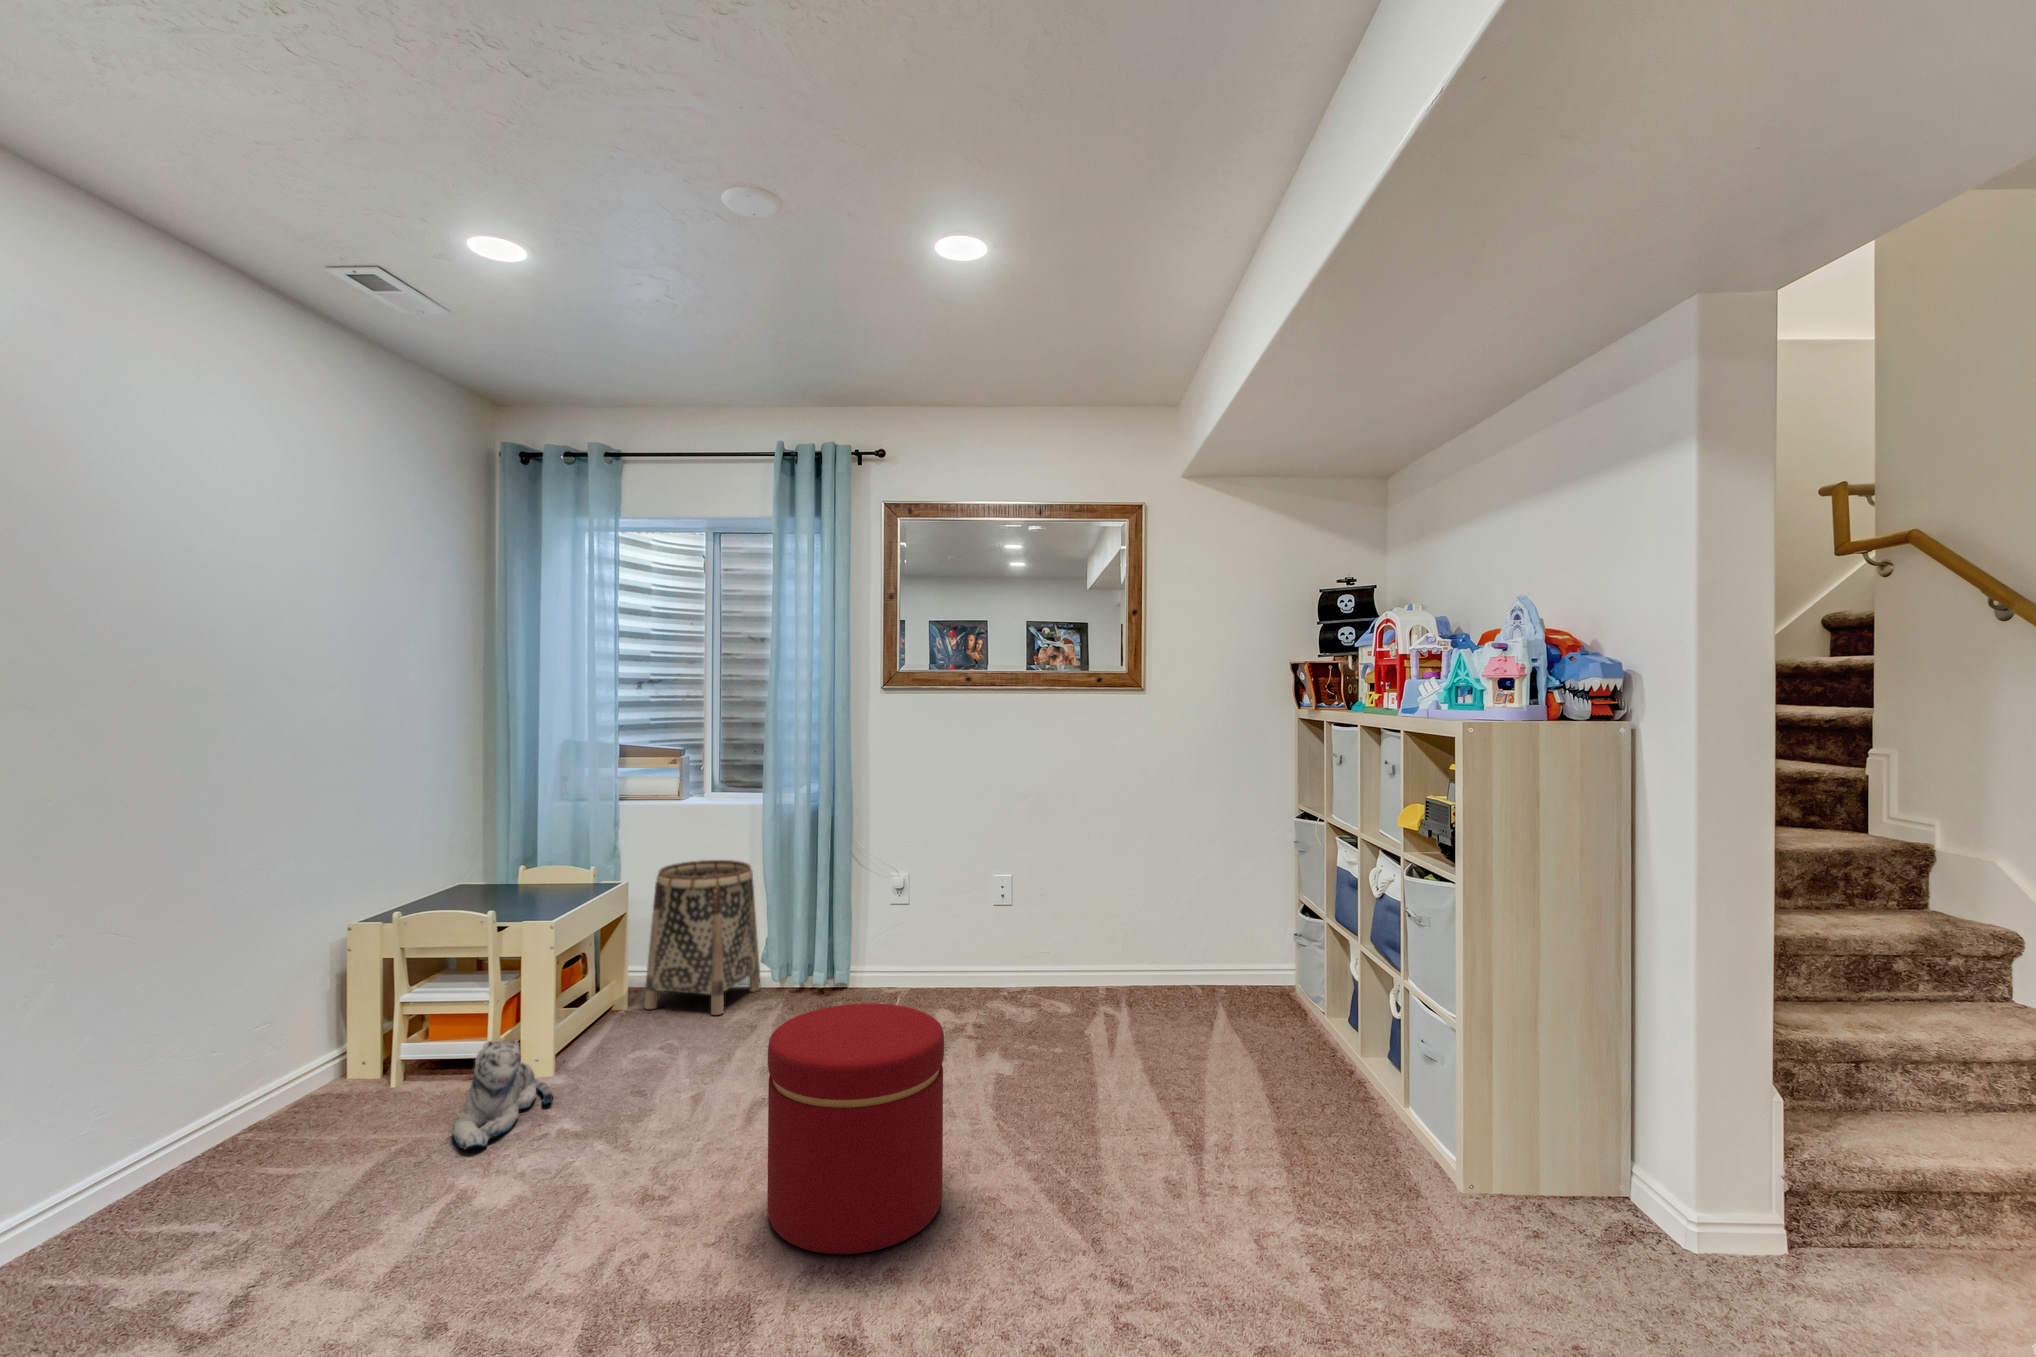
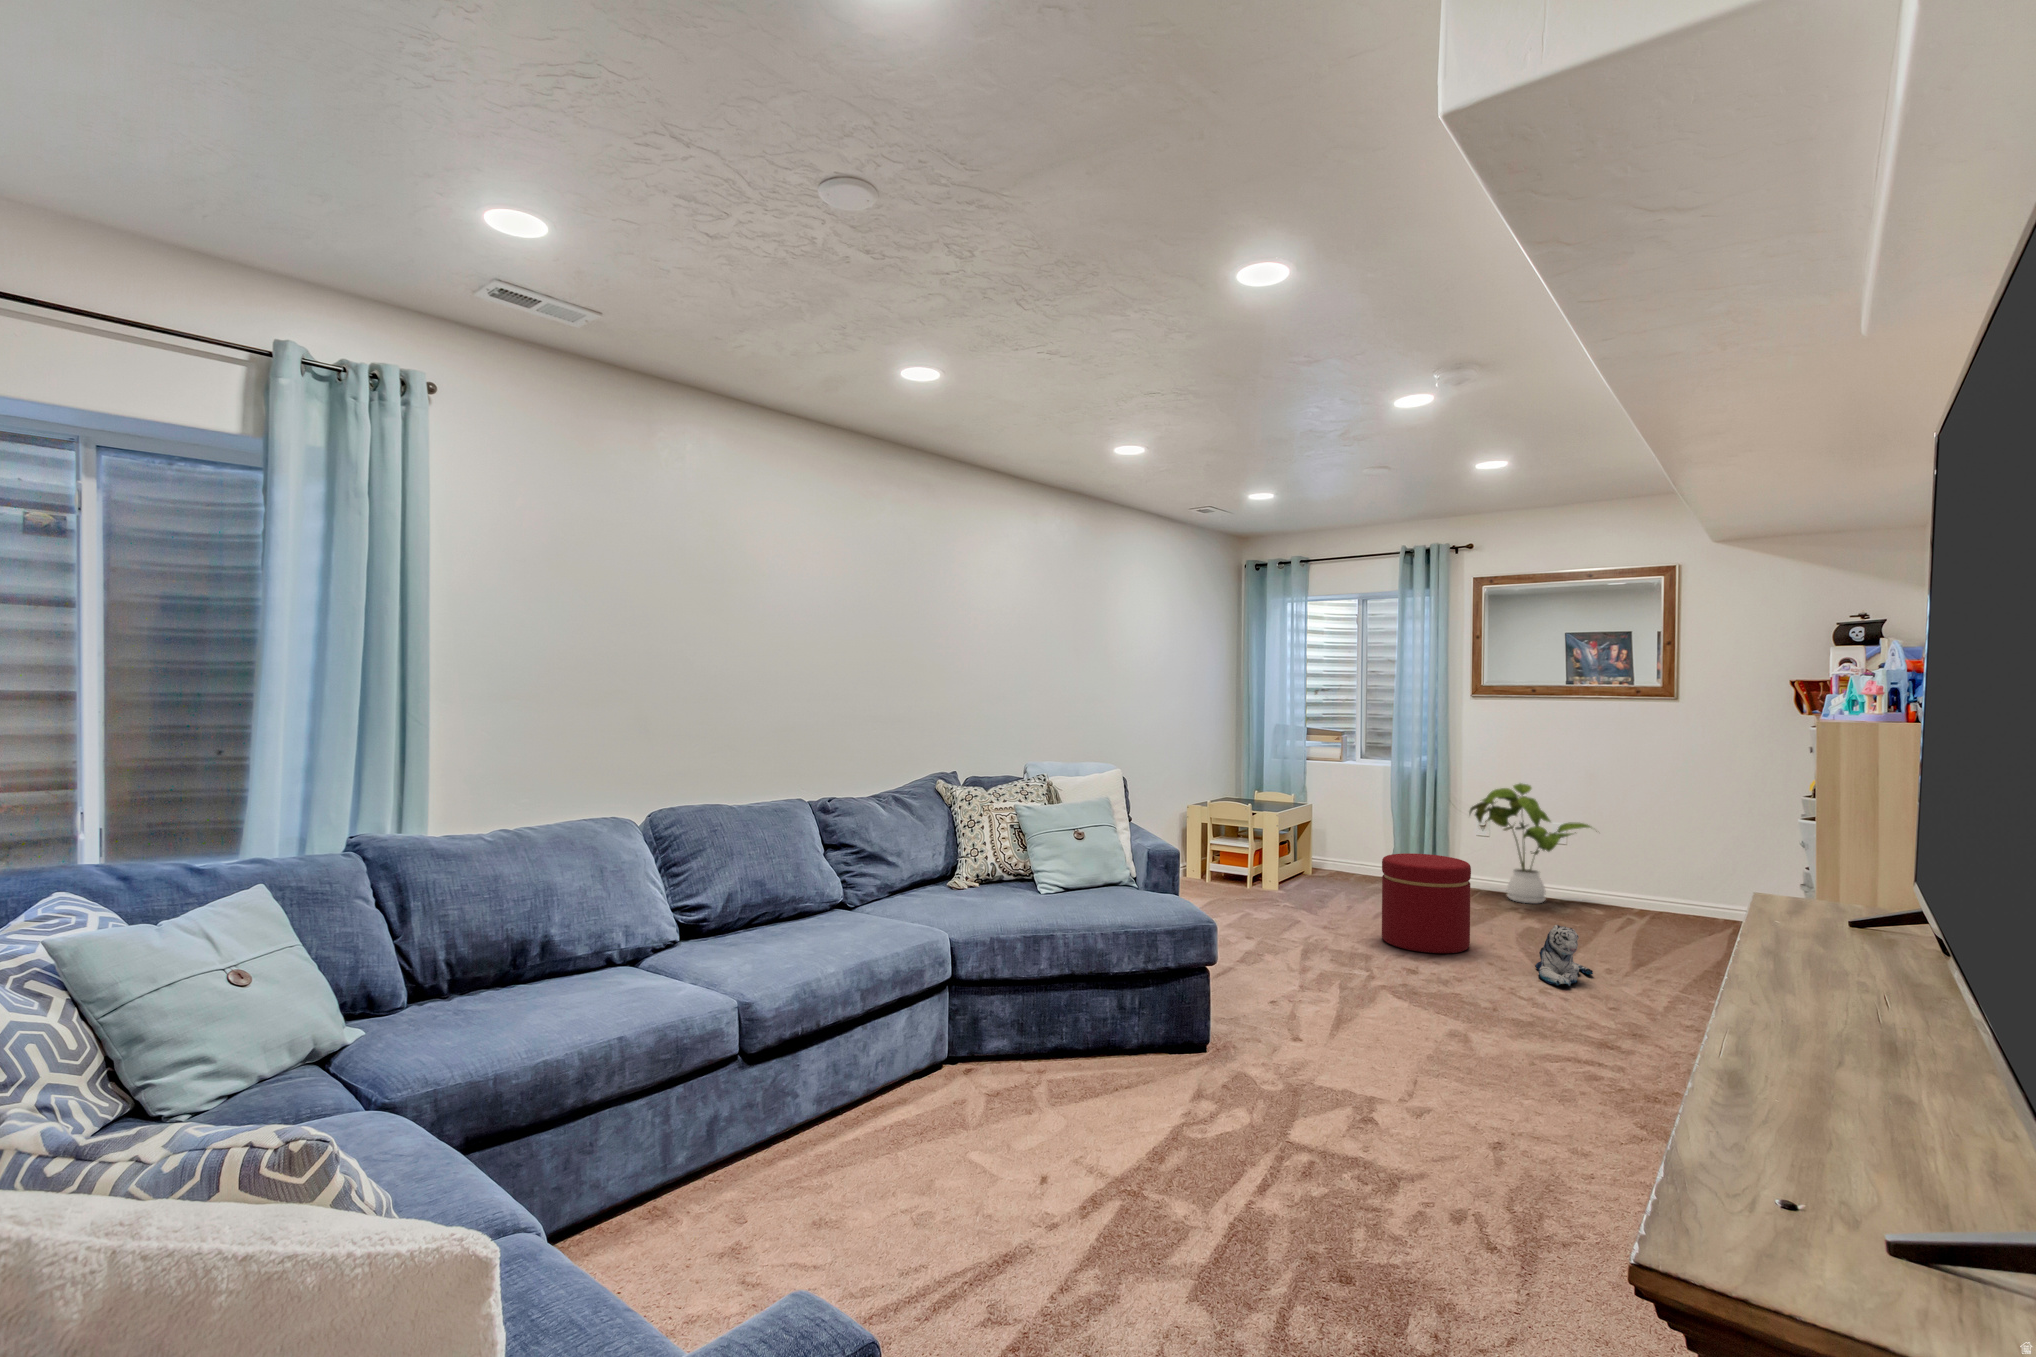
house plant: none [886,823,1063,1010] -> present [1469,783,1591,903]
basket: present [644,860,760,1015] -> none [1322,798,1391,883]
plush toy: present [453,1041,553,1150] -> present [1535,925,1593,986]

